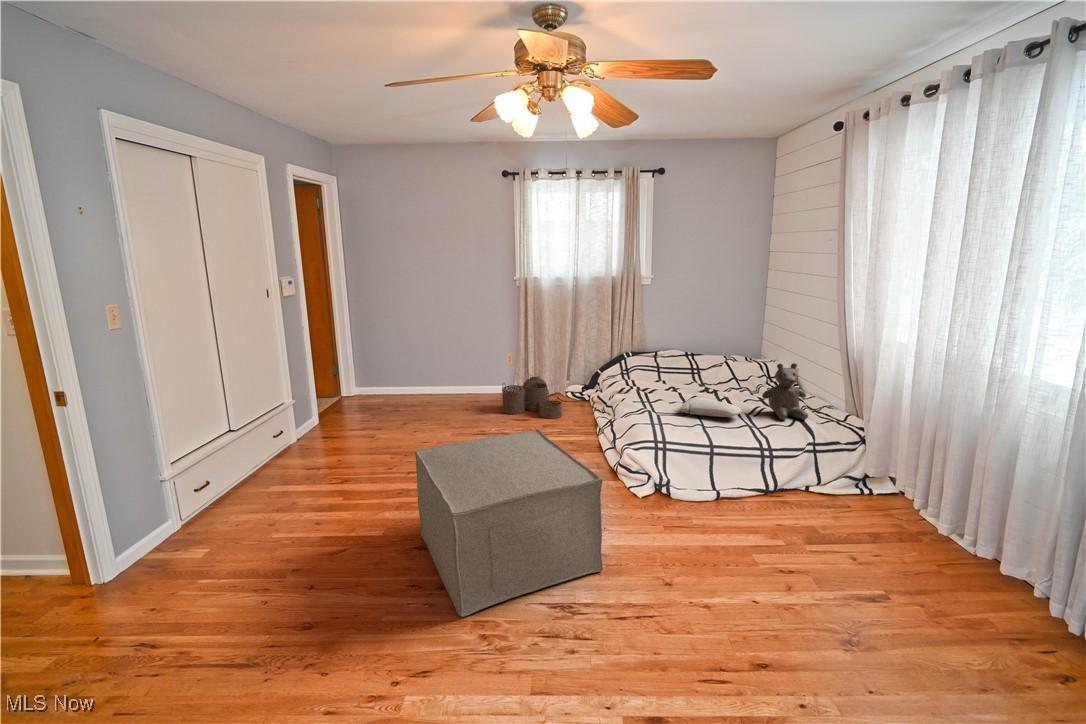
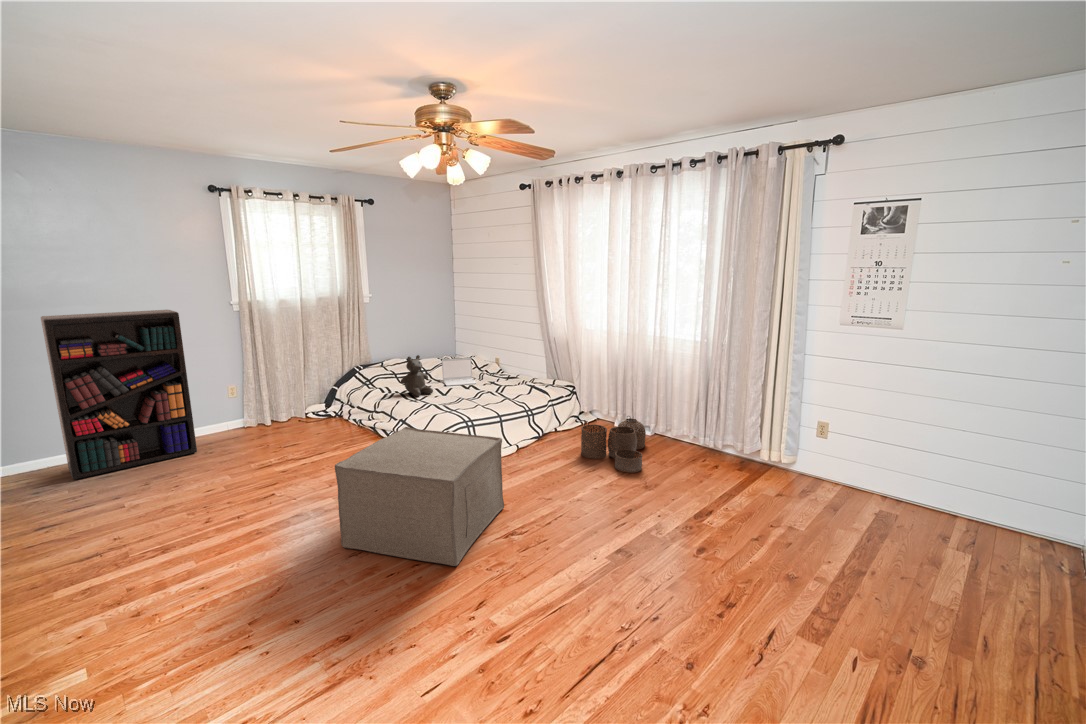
bookshelf: none [378,283,471,405] -> present [41,310,197,479]
laptop: none [701,358,747,395] -> present [442,358,476,386]
teddy bear: present [762,363,808,420] -> present [401,355,433,397]
woven basket: present [502,376,562,418] -> present [581,416,646,473]
pillow: present [681,398,742,417] -> none [459,387,501,400]

